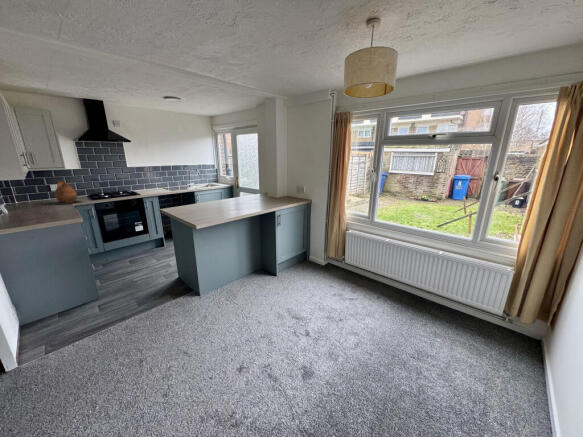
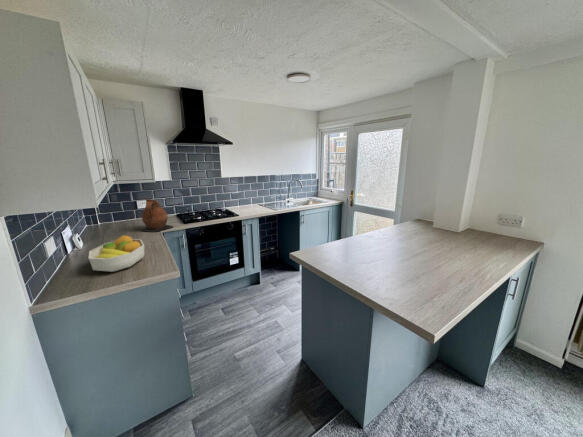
fruit bowl: none [17,201,56,219] -> present [89,235,145,272]

